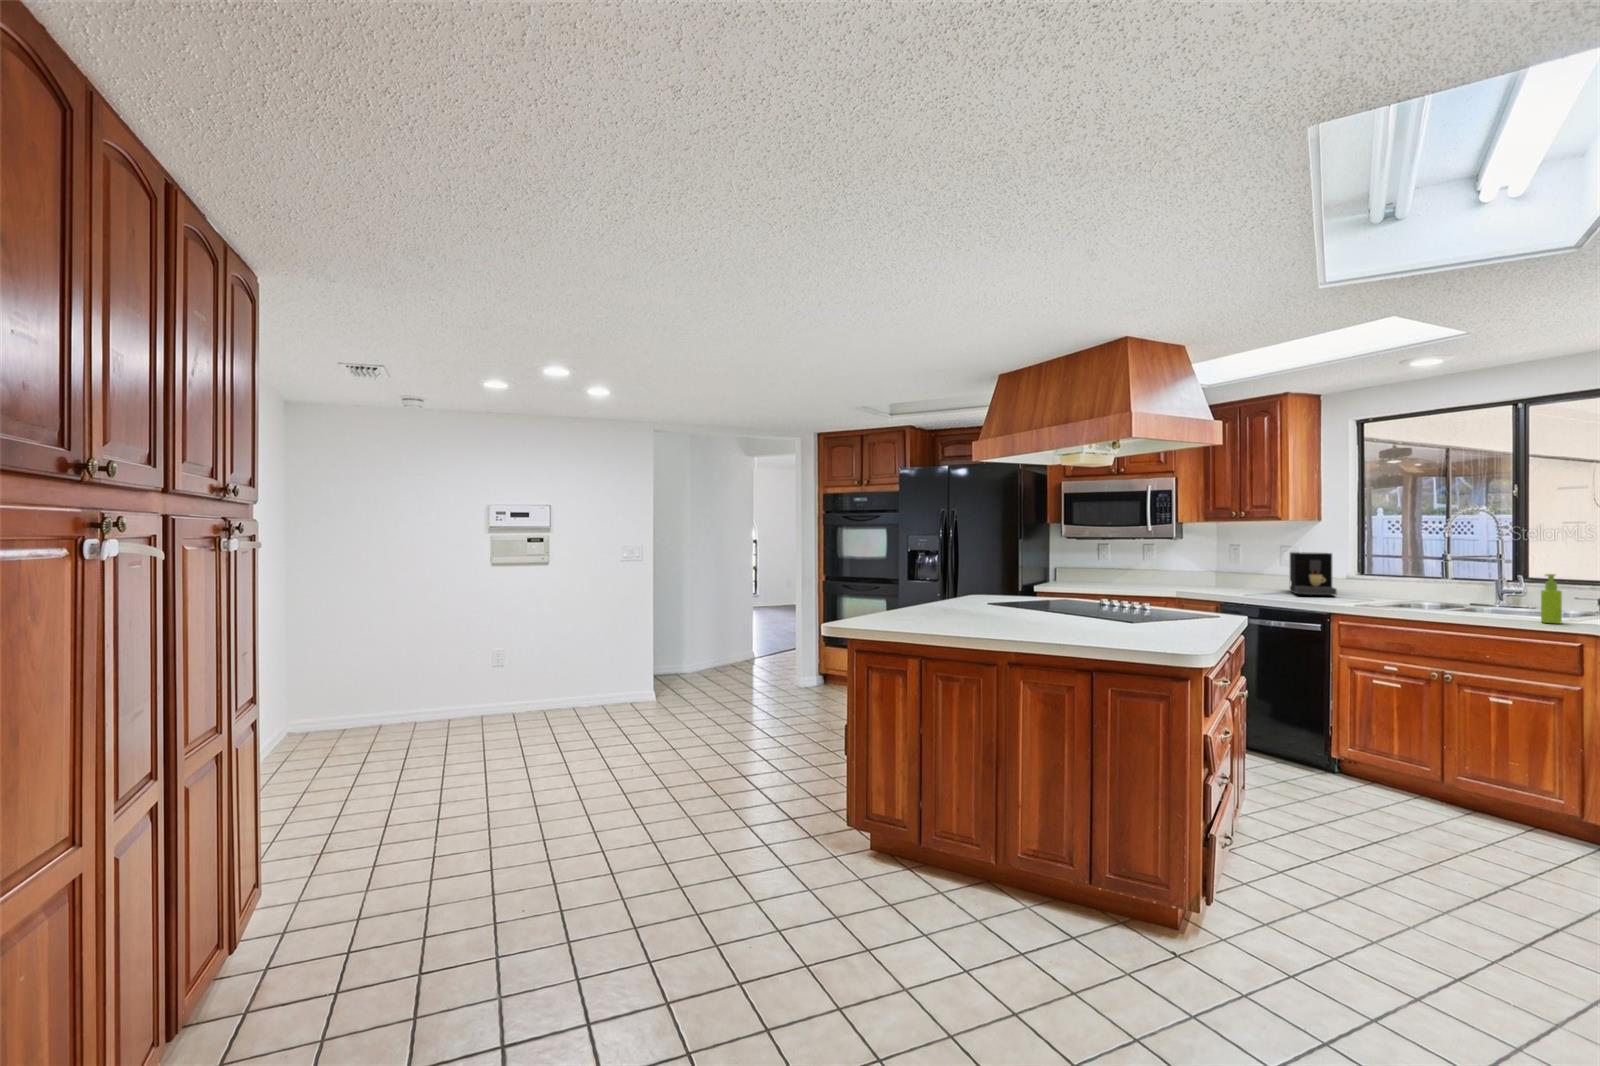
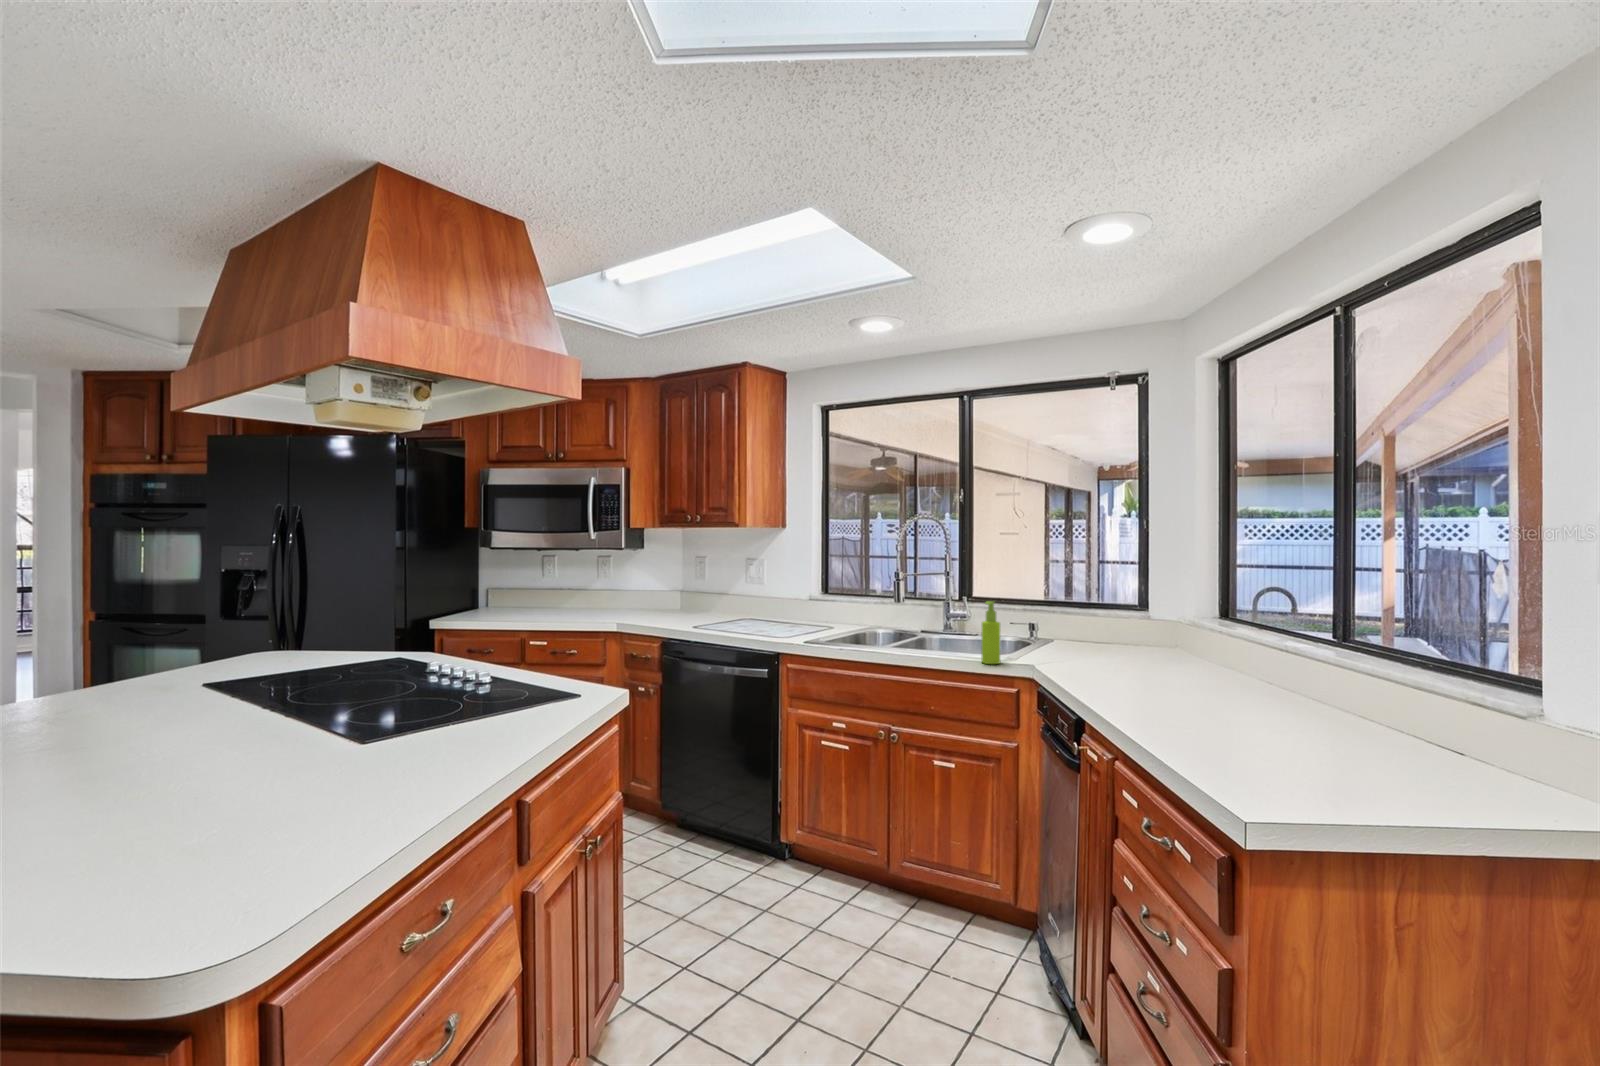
coffee maker: present [1290,552,1337,595] -> none [756,567,796,623]

